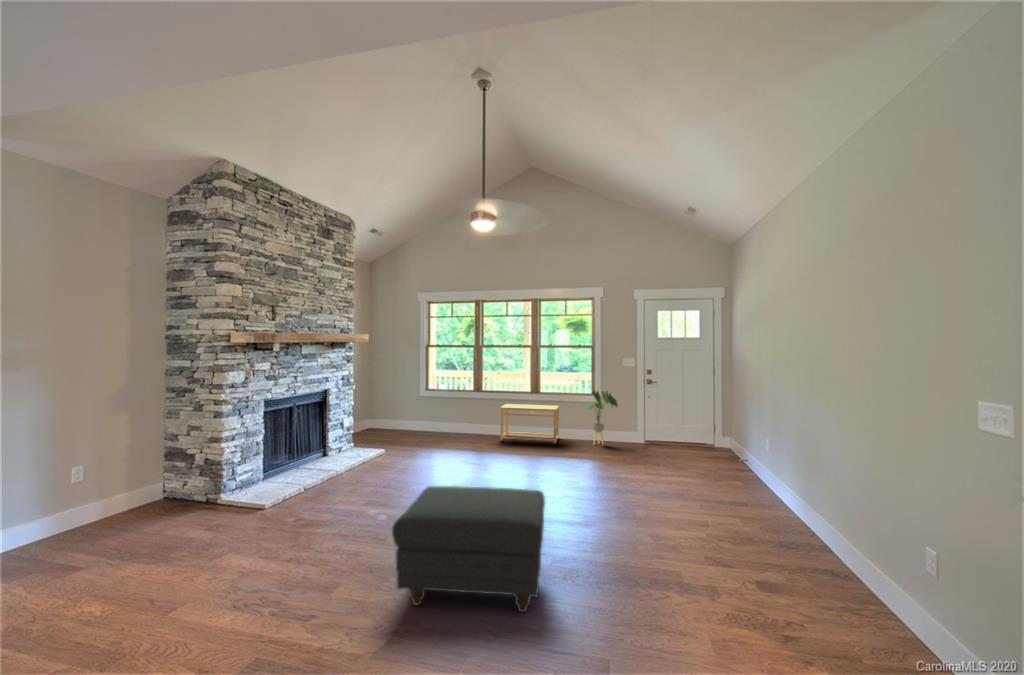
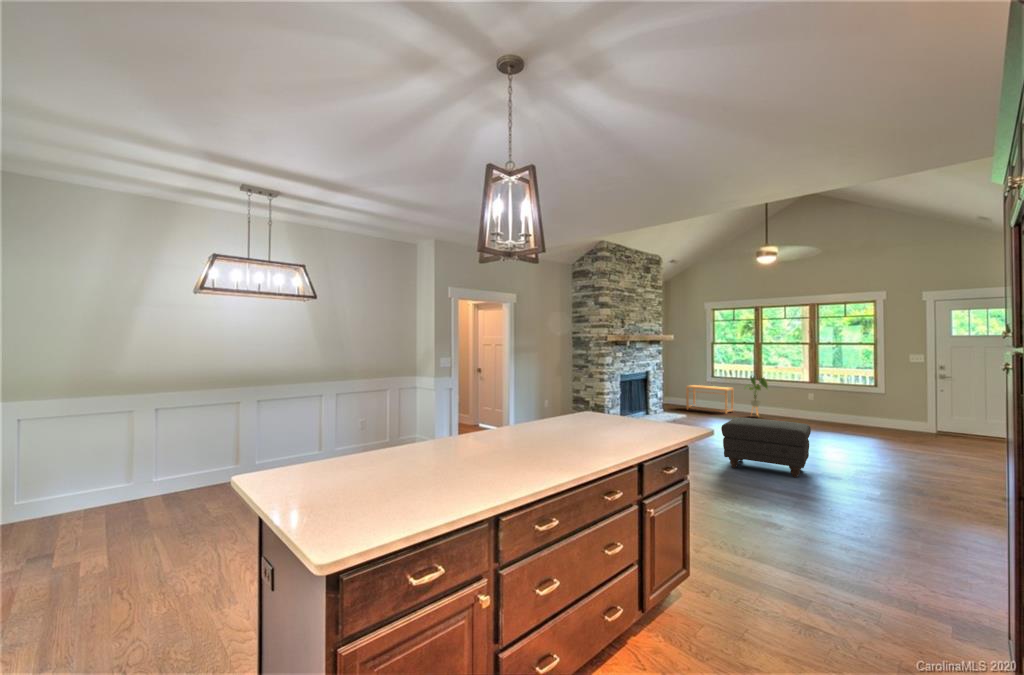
house plant: present [586,391,618,444] -> present [745,377,768,415]
side table: present [500,404,559,443] -> present [686,385,734,414]

